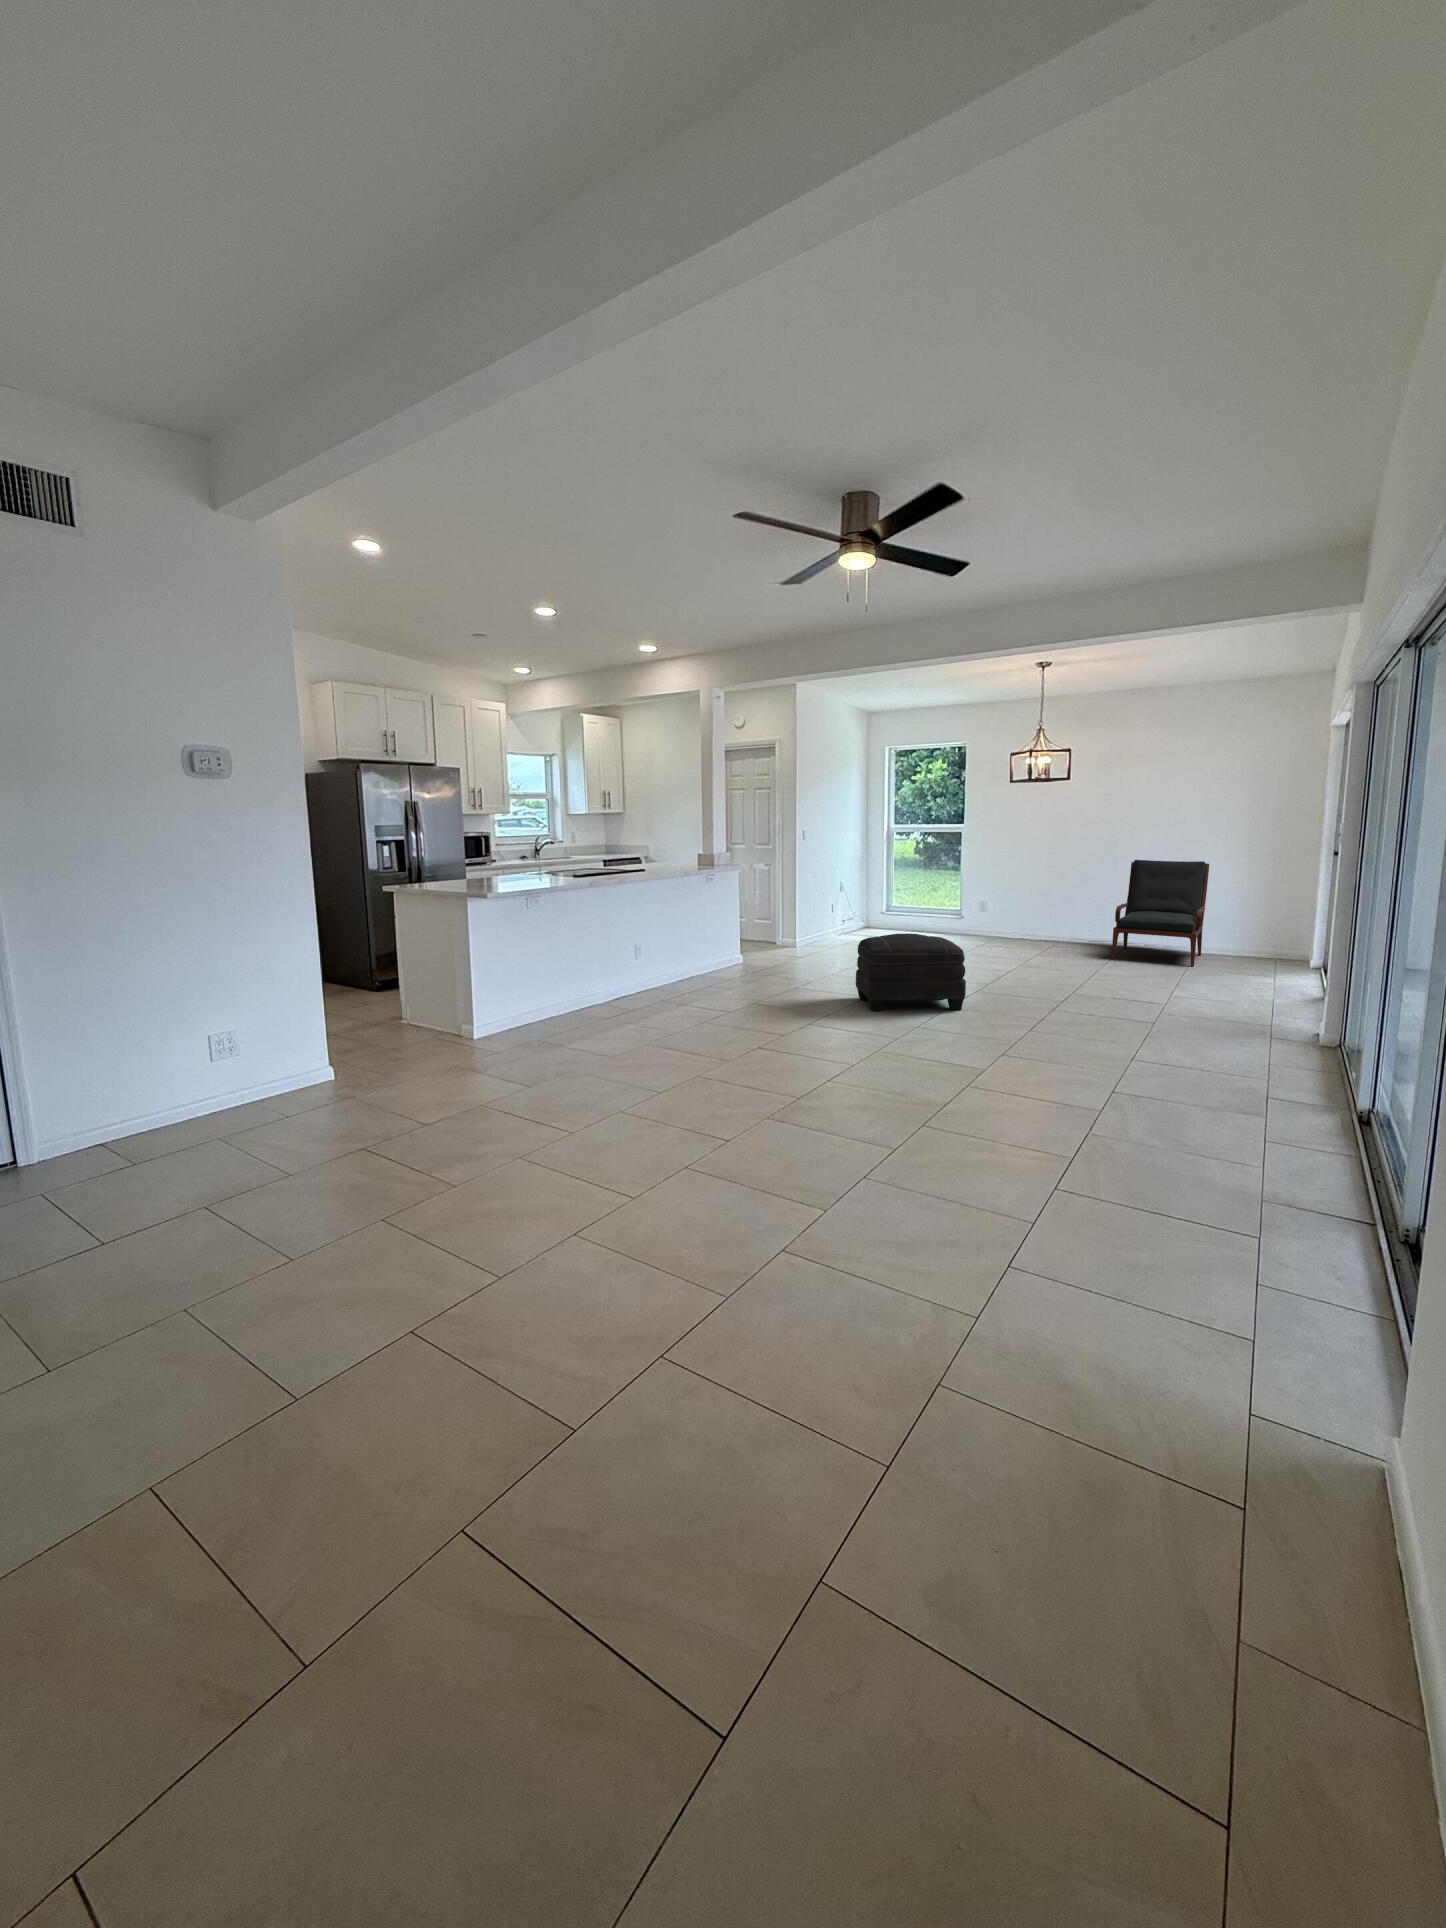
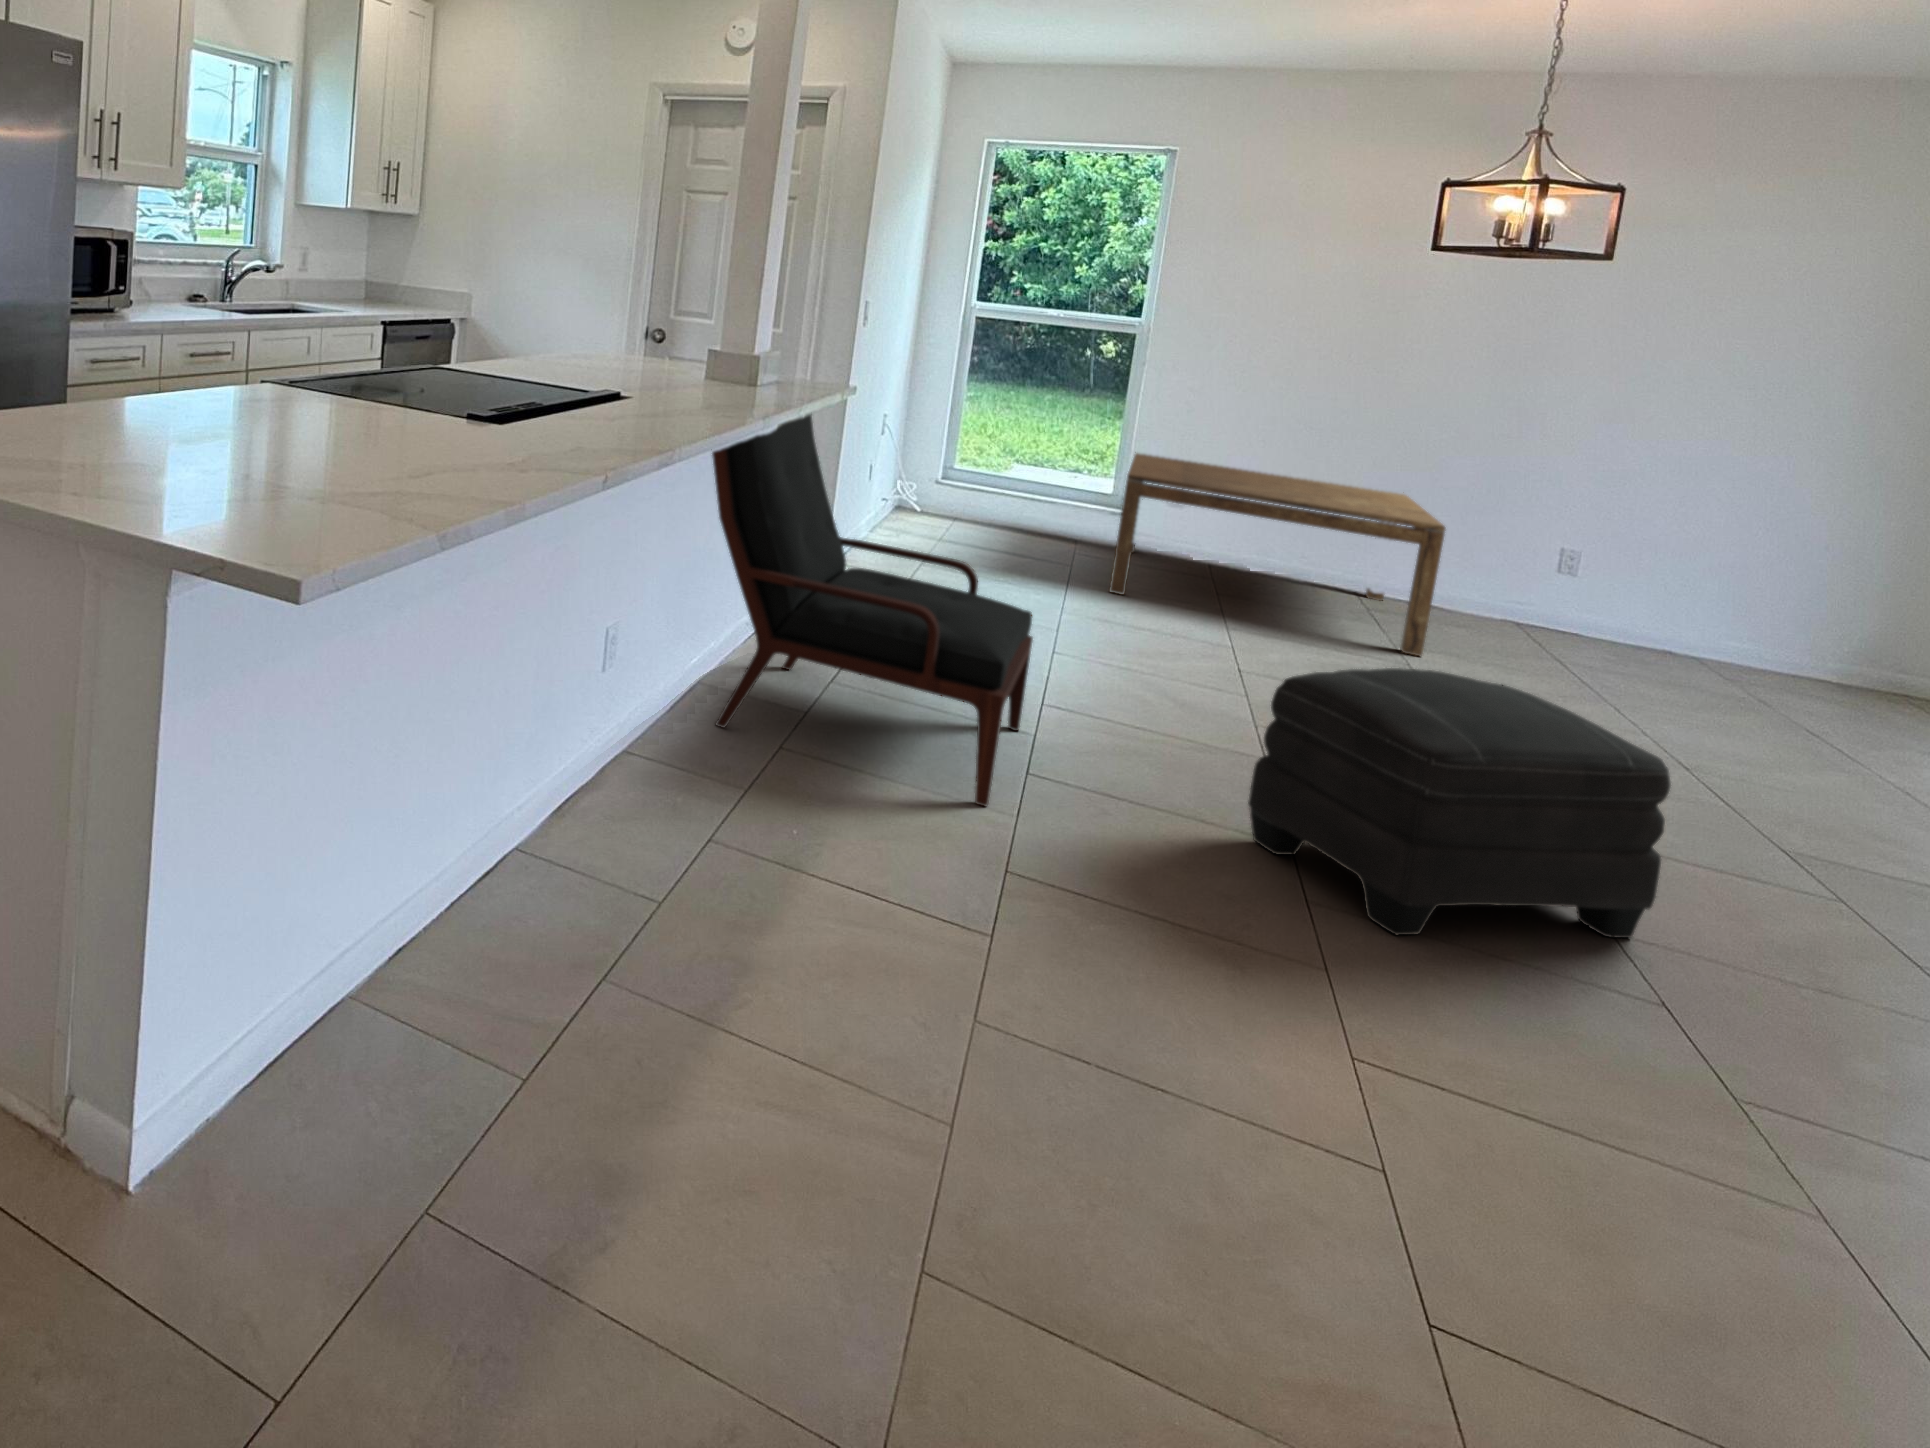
armchair: present [1111,860,1209,966] -> present [712,415,1033,806]
coffee table: none [925,886,1075,958] -> present [1109,453,1445,656]

